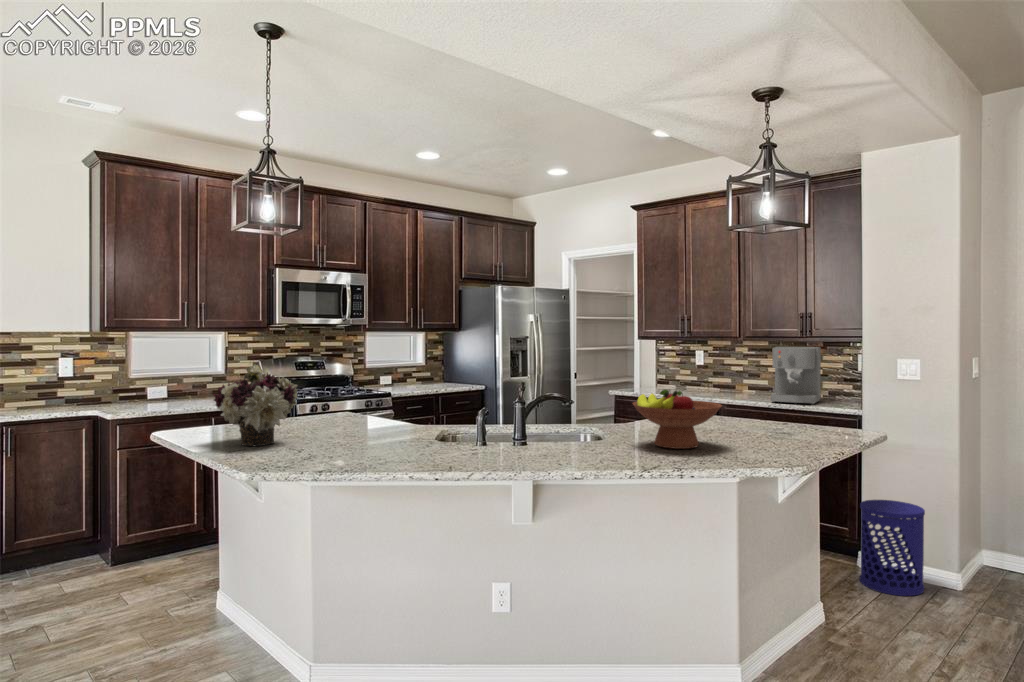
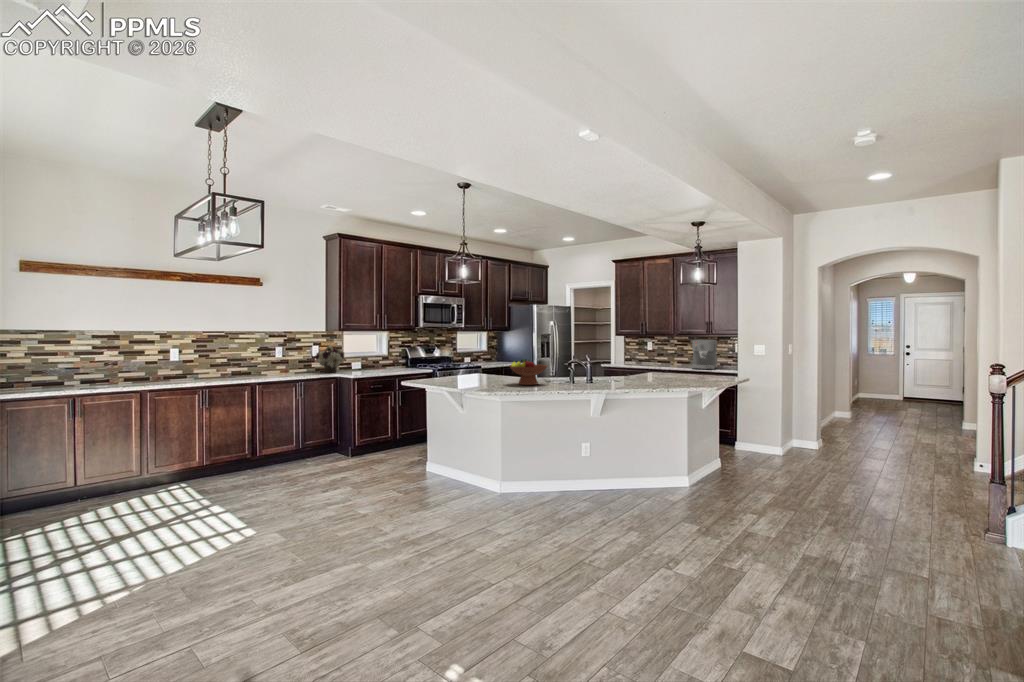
flower arrangement: present [213,365,297,446] -> present [315,345,344,373]
fruit bowl: present [633,390,722,449] -> present [509,359,547,385]
waste bin: present [860,500,925,596] -> none [736,415,767,458]

